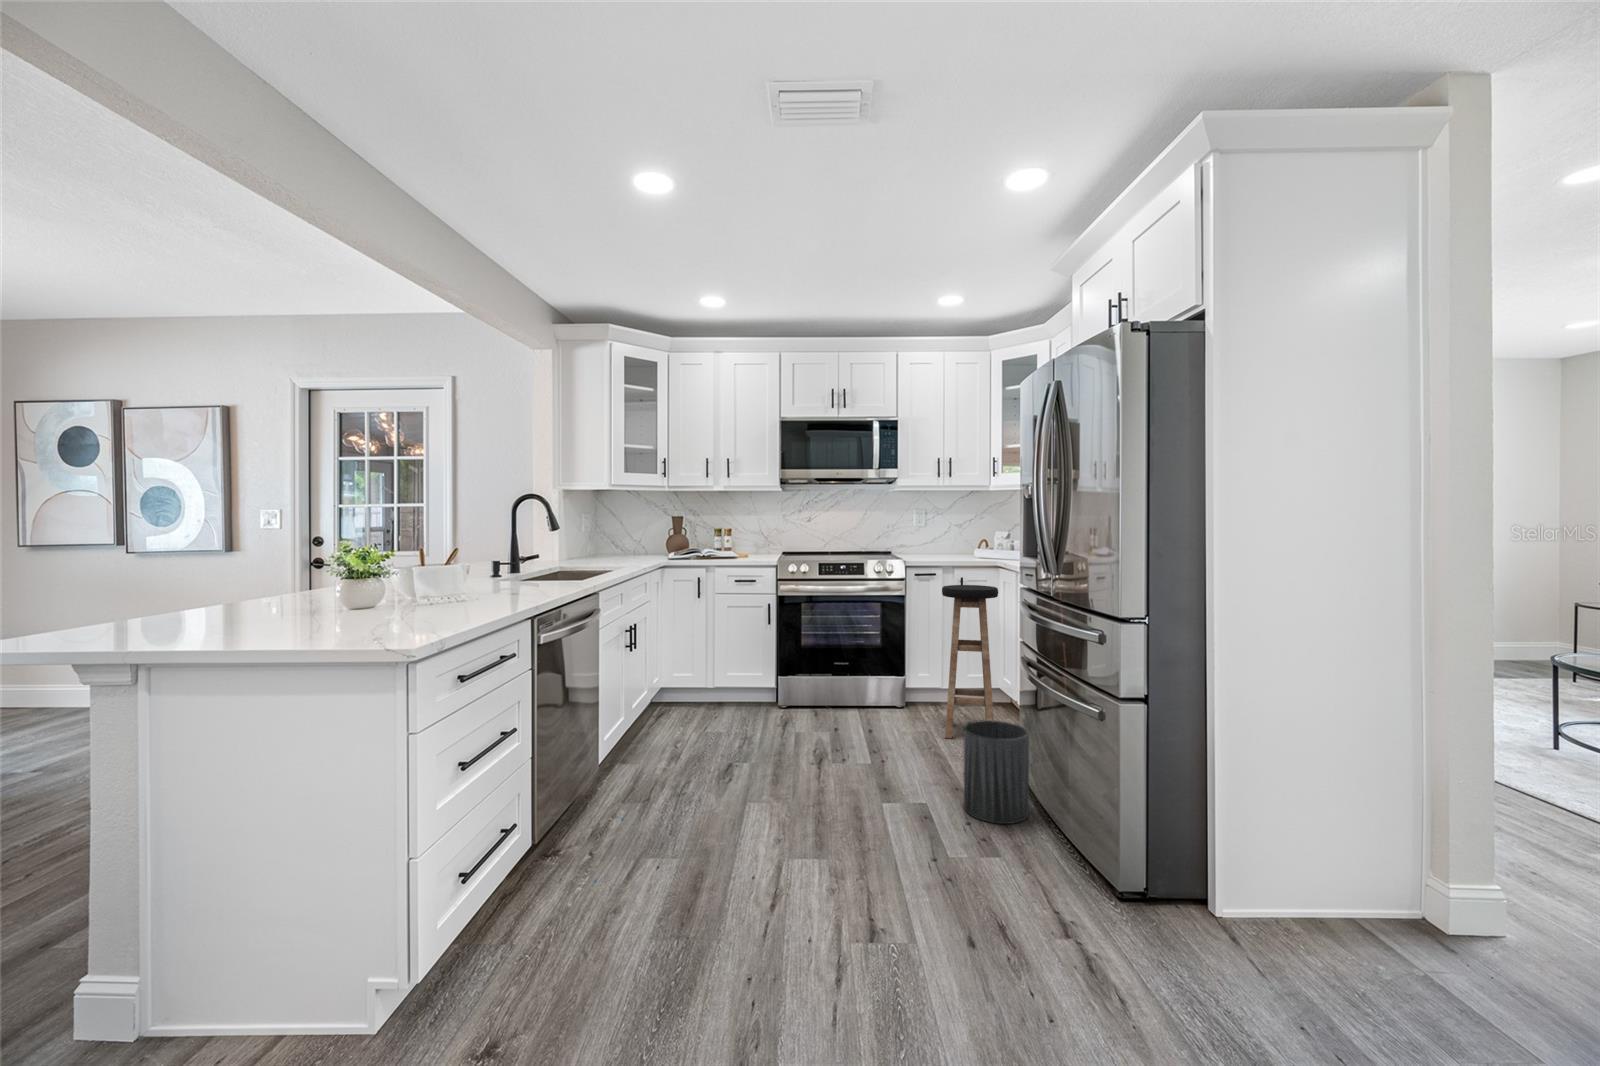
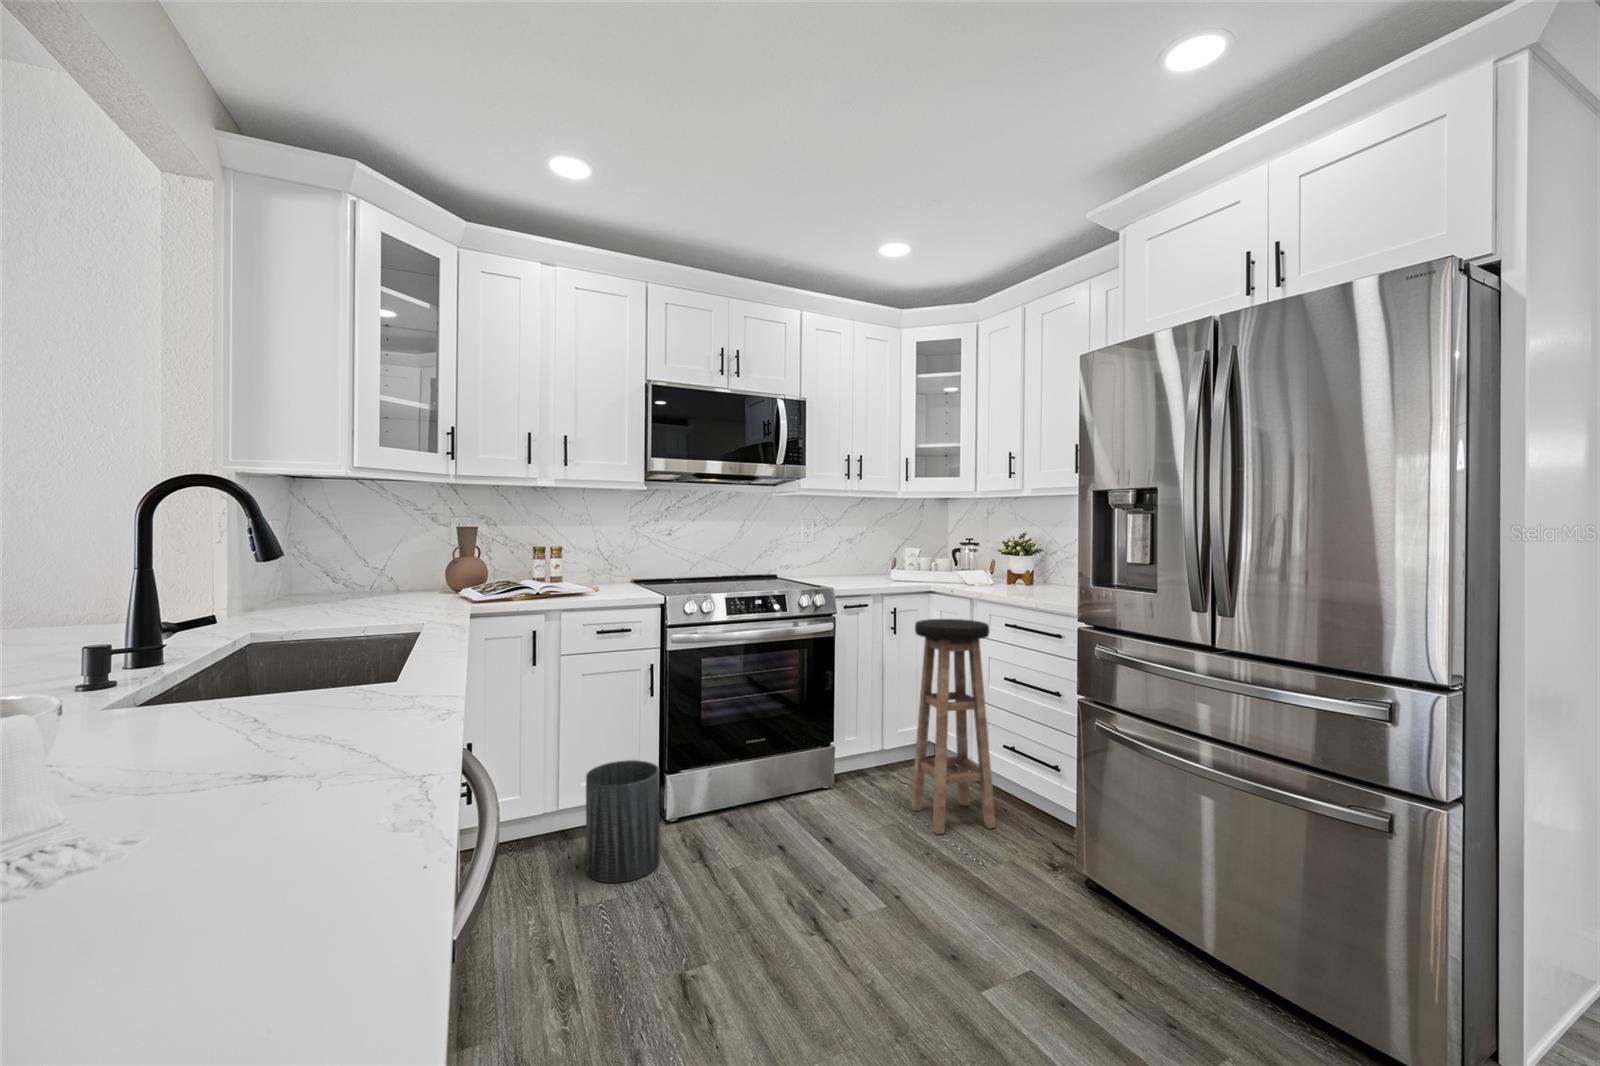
trash can: present [964,720,1029,824] -> present [586,760,660,883]

